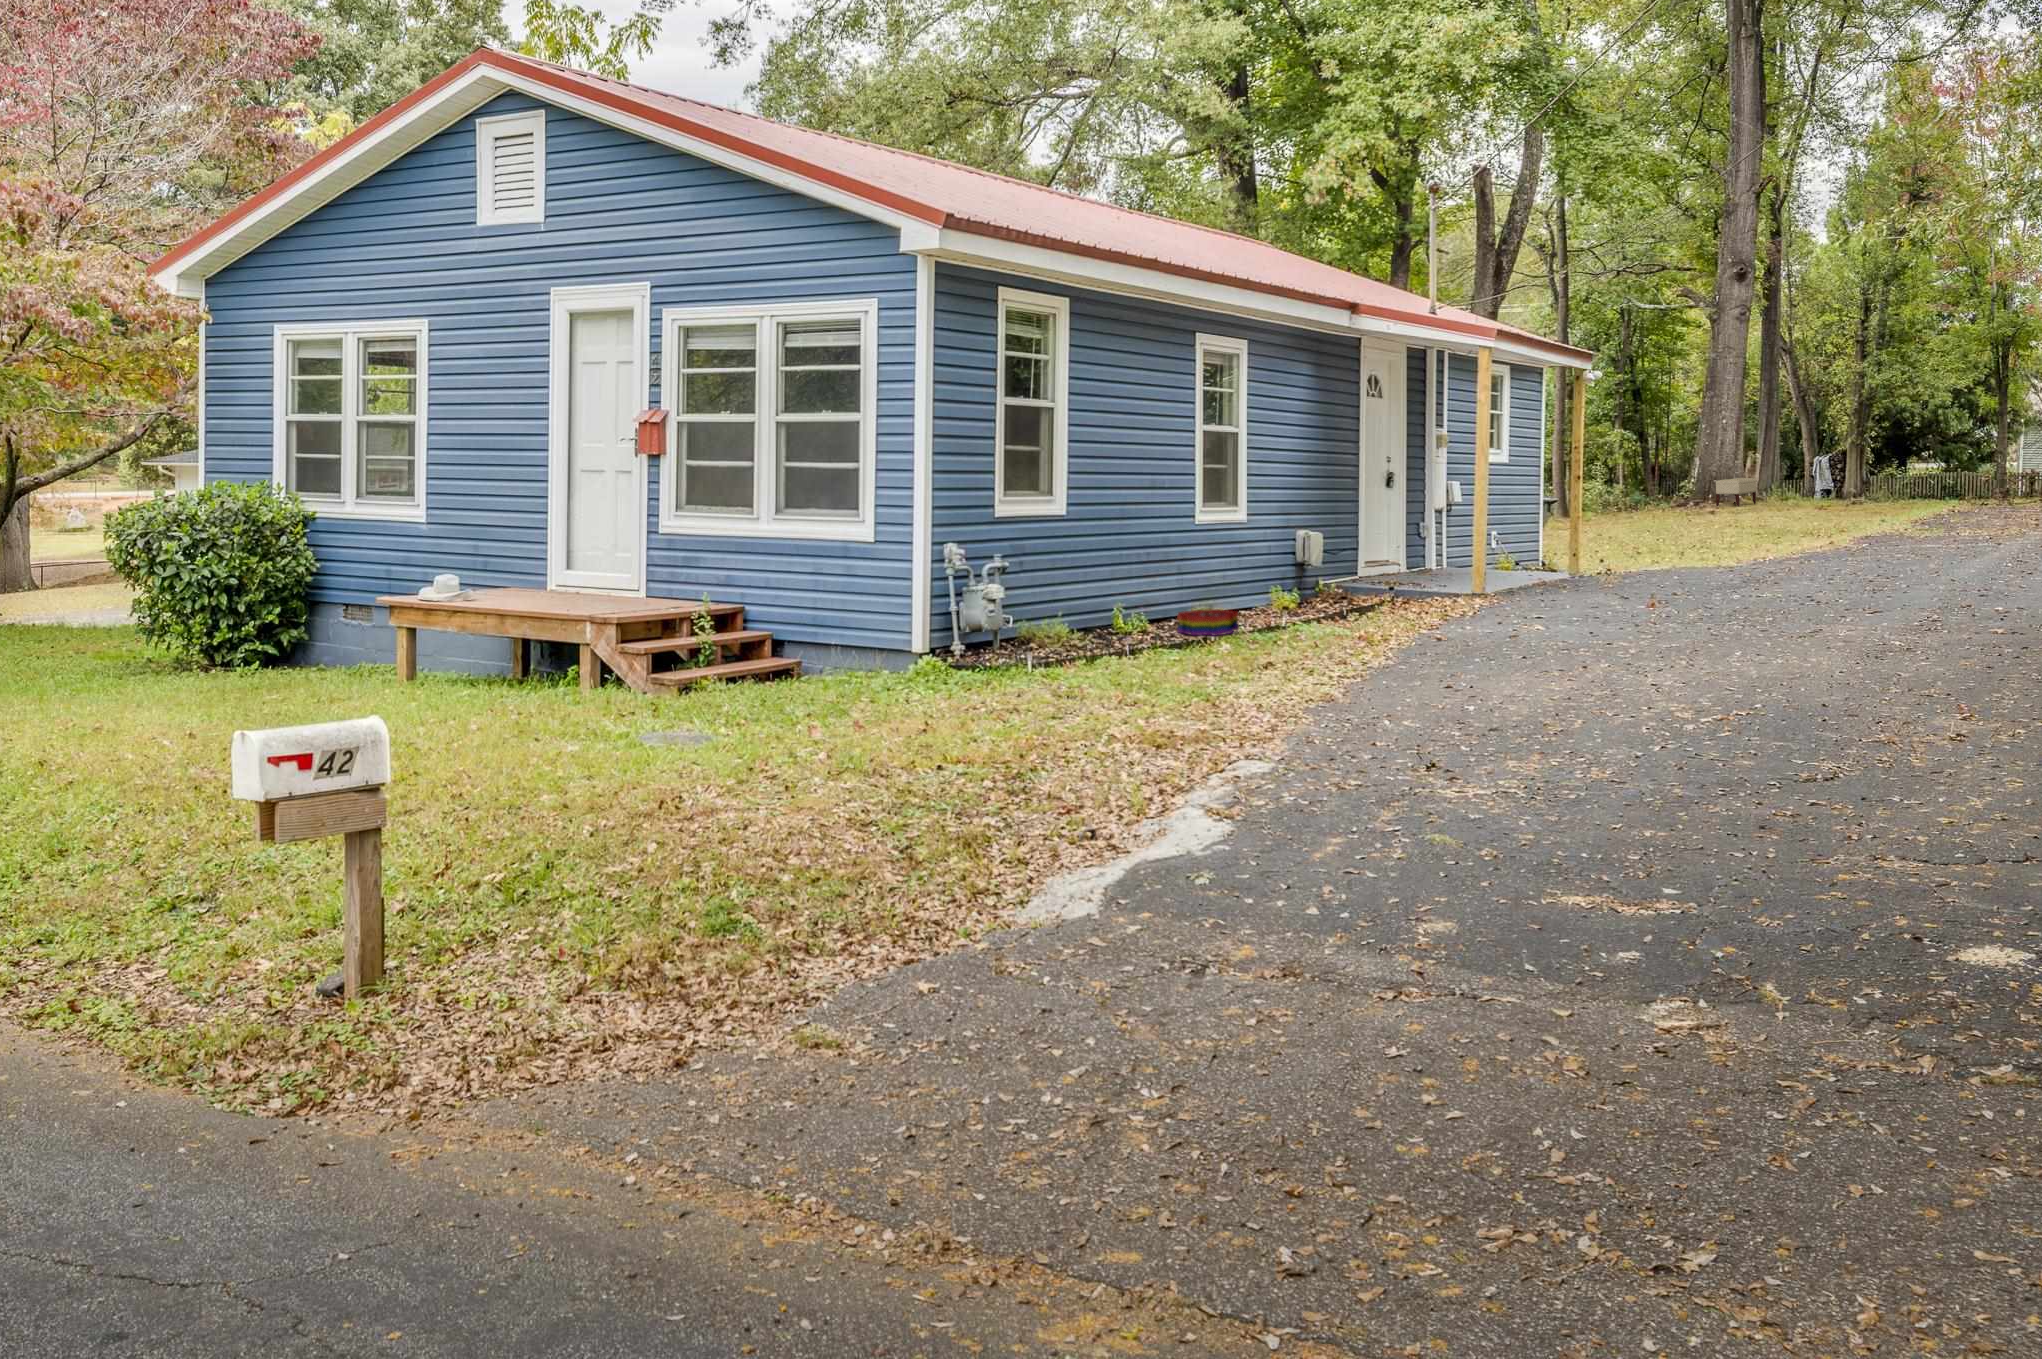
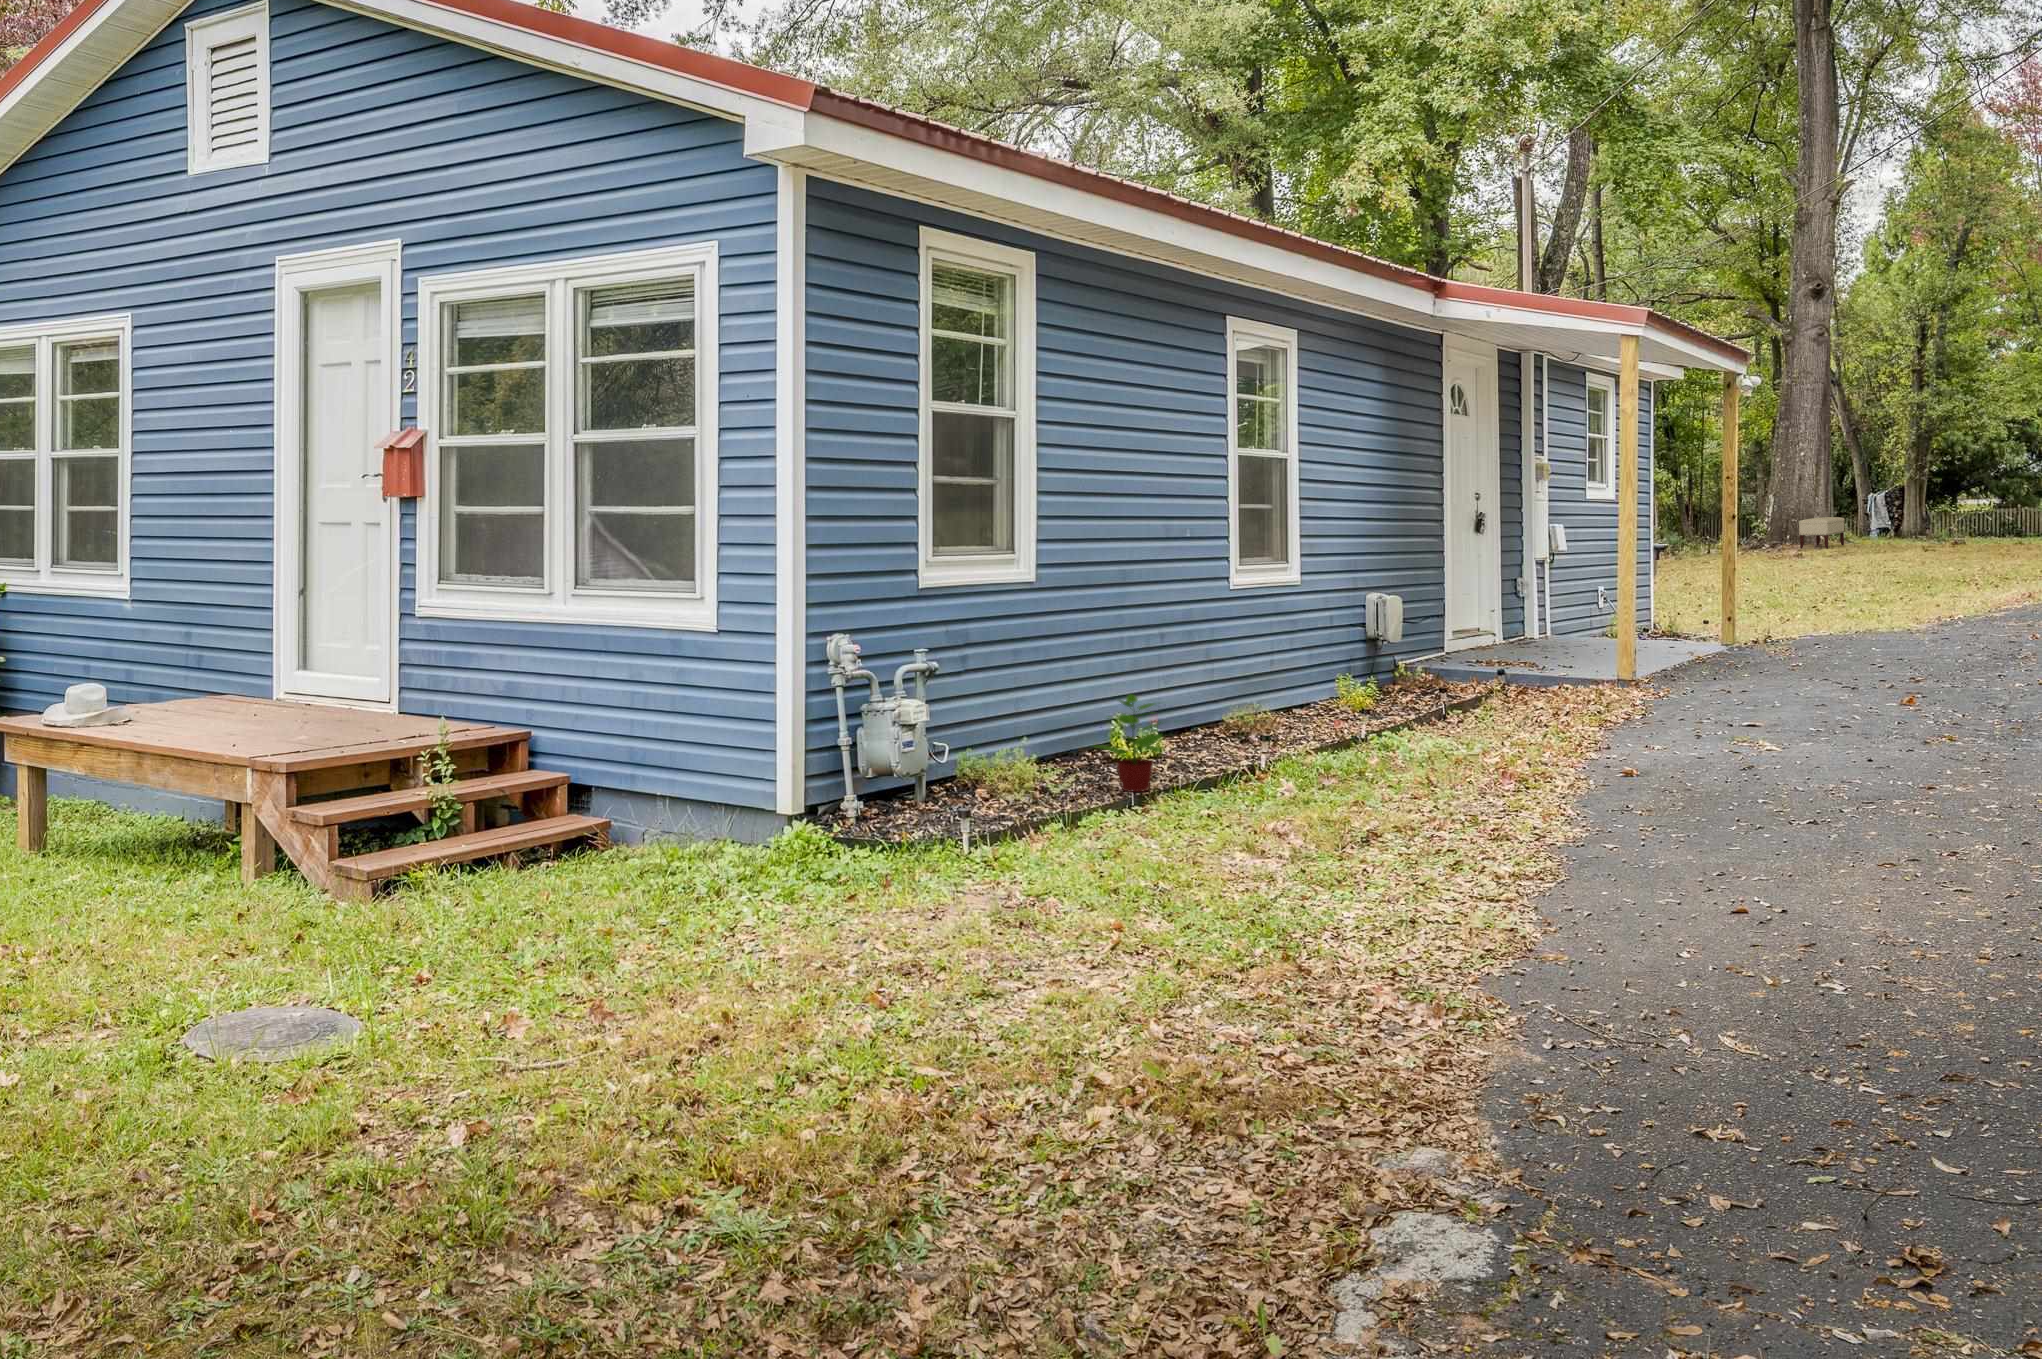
potted plant: none [1097,588,1147,653] -> present [1094,694,1161,792]
storage bin: present [1177,609,1238,636] -> none [1209,711,1300,755]

